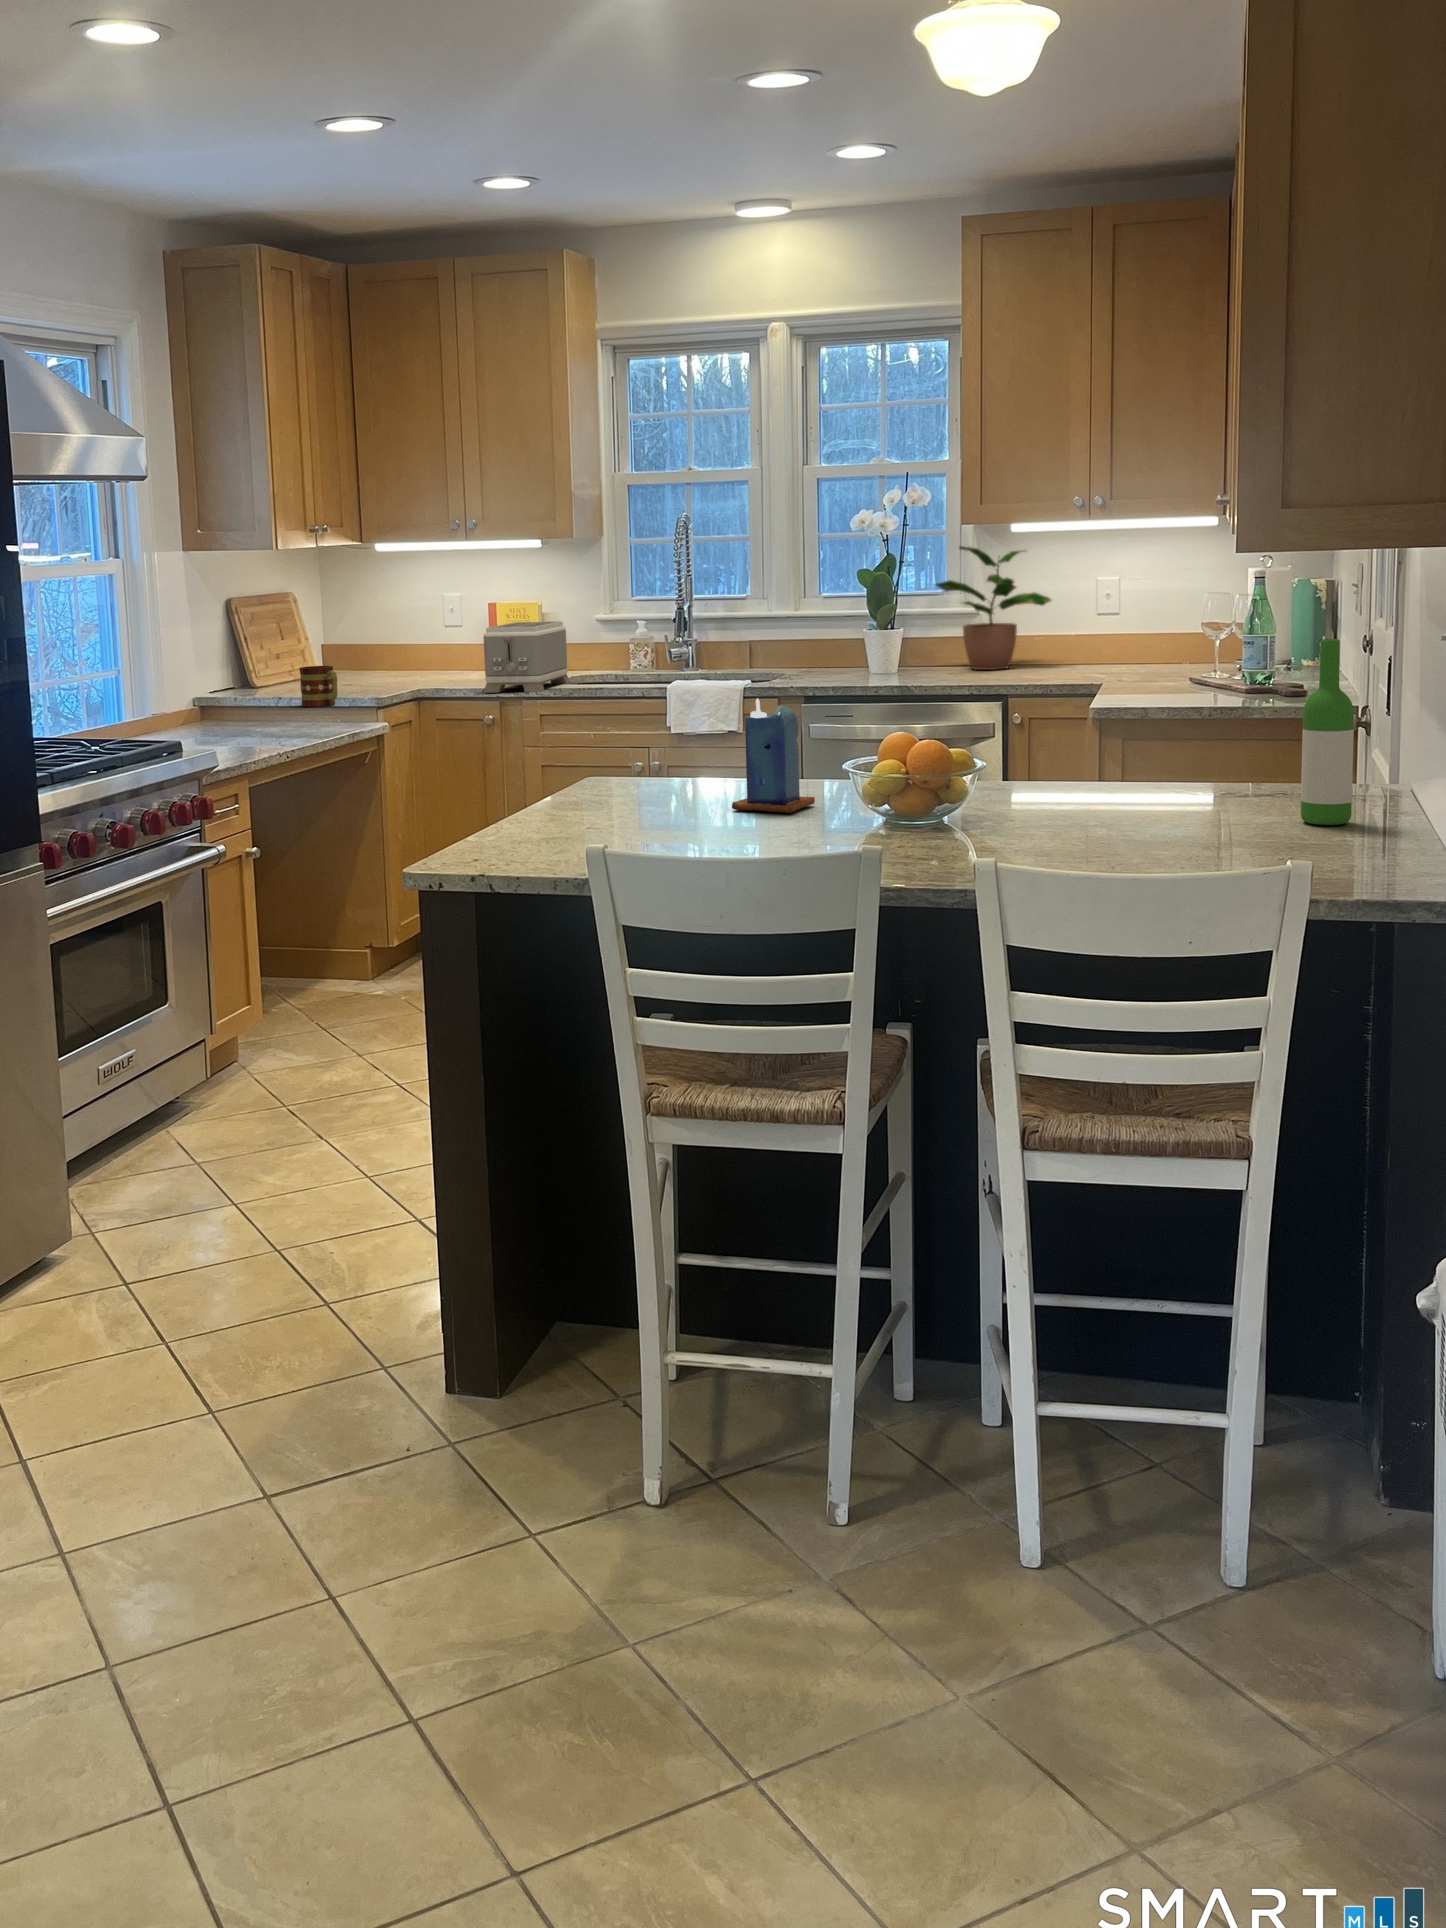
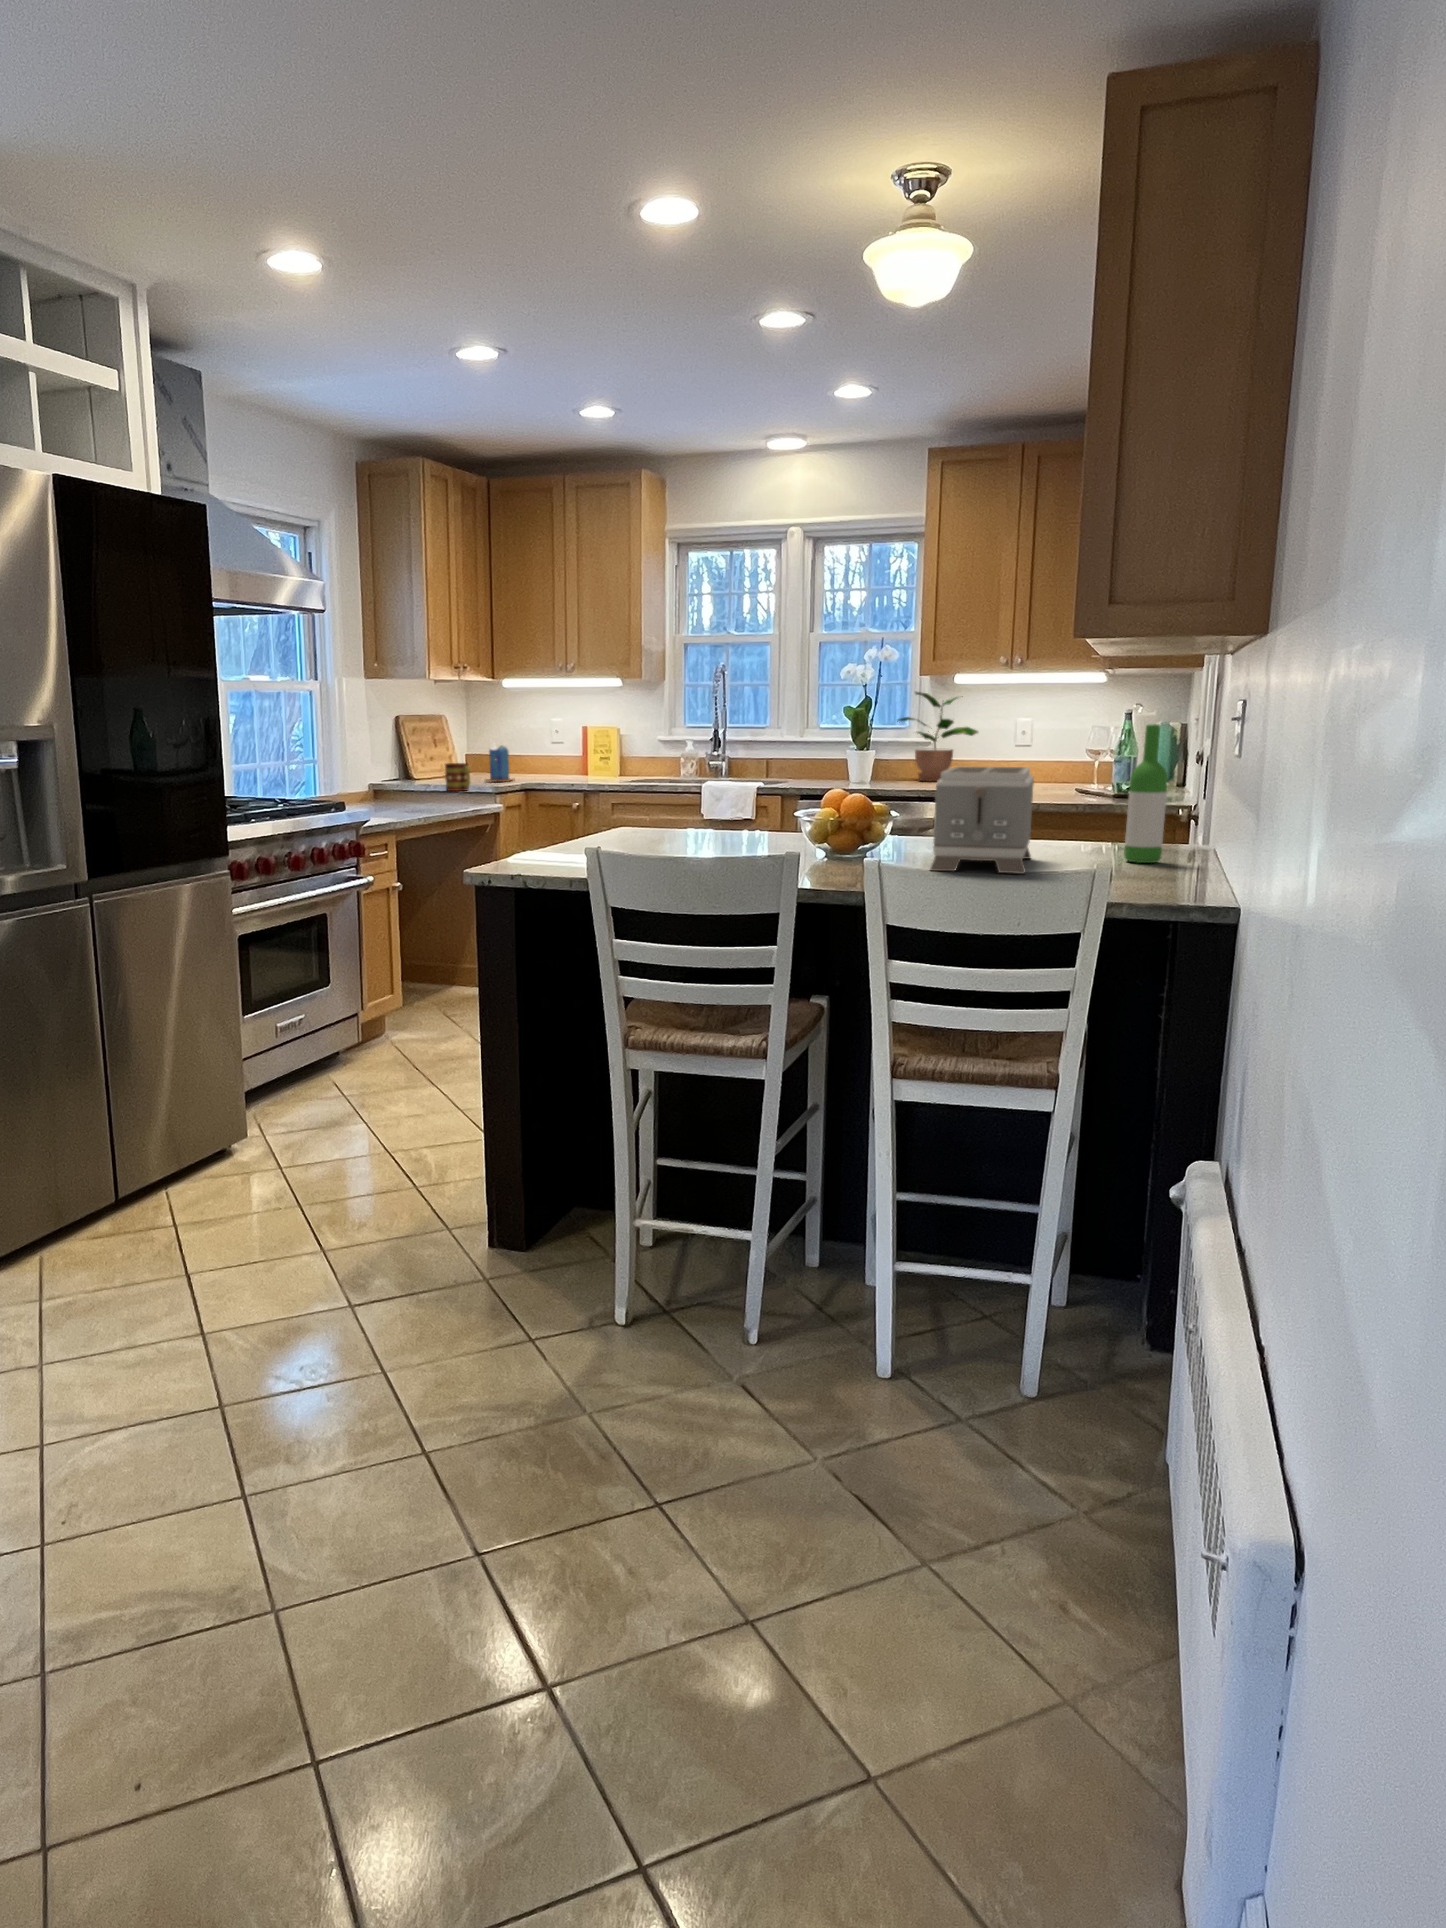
toaster: present [483,621,570,693] -> present [930,767,1034,874]
candle: present [732,698,815,813] -> present [486,745,514,782]

